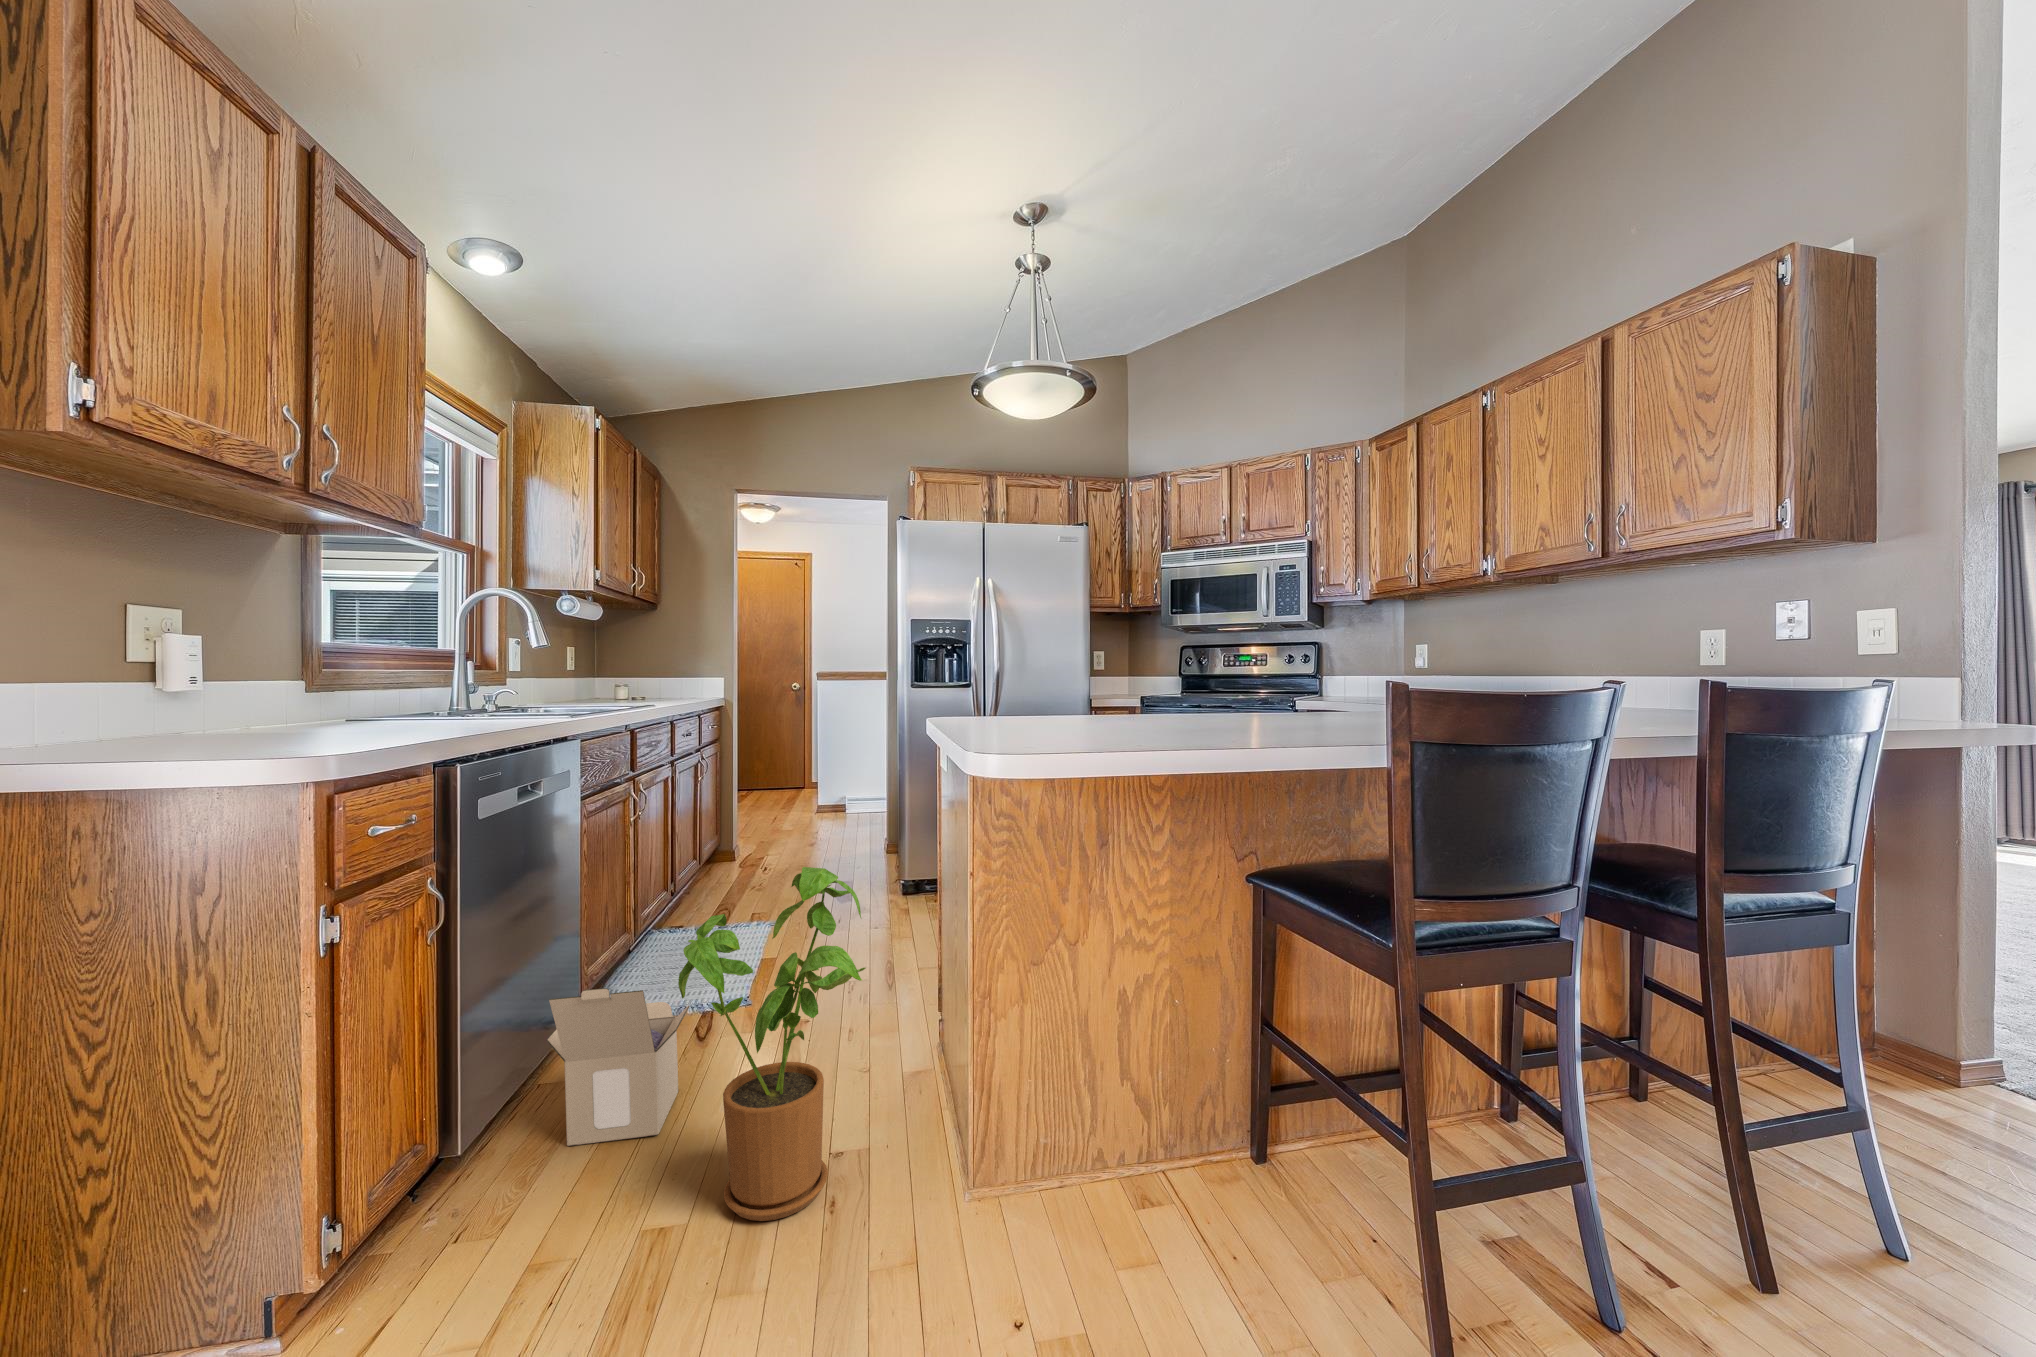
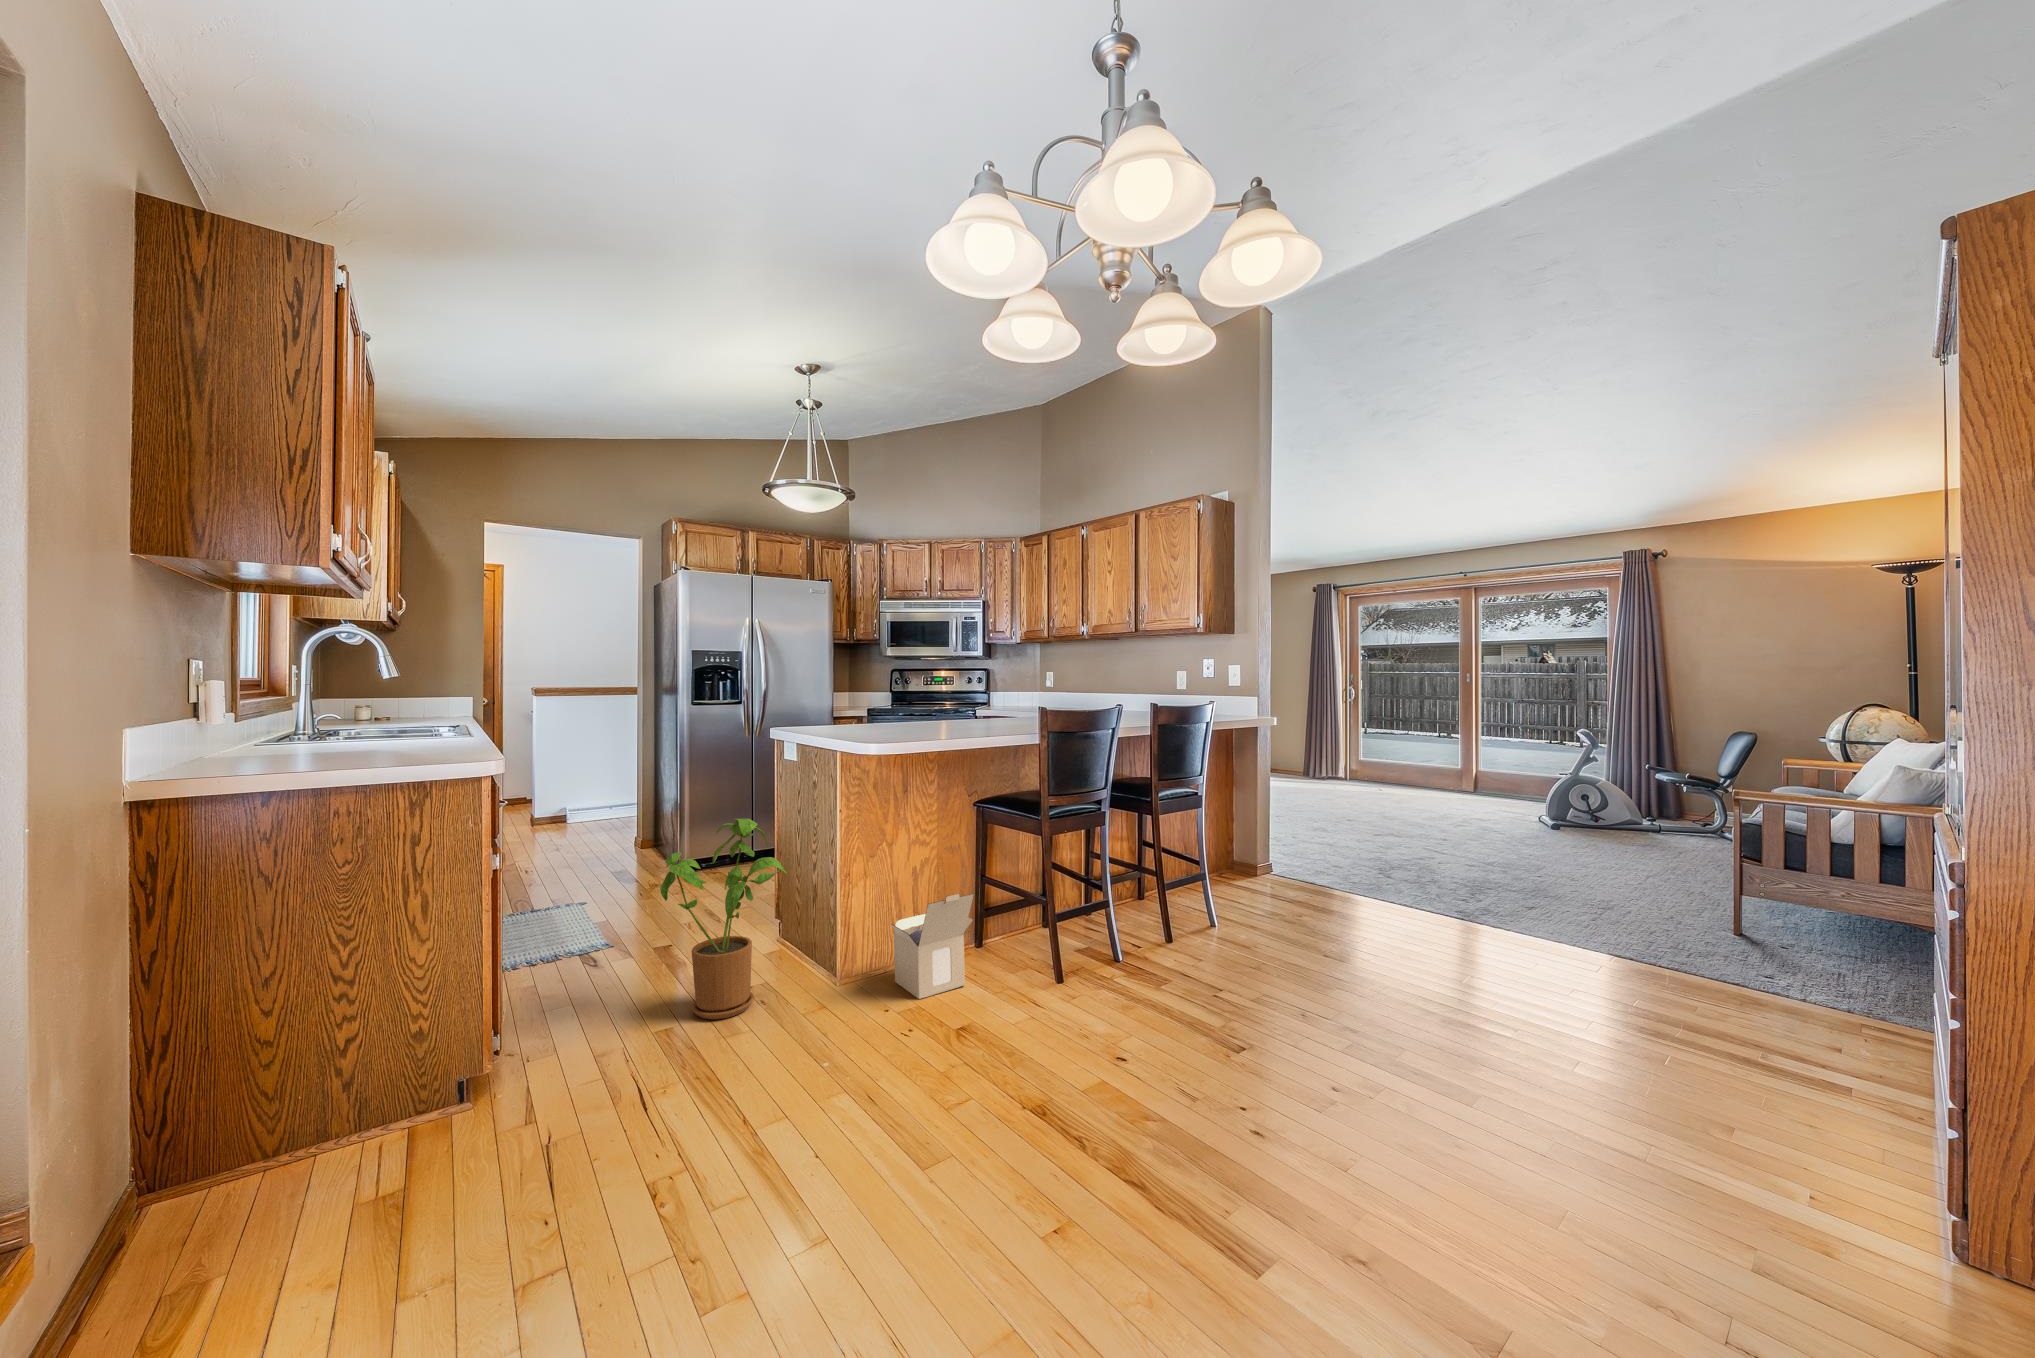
cardboard box: present [546,988,690,1146] -> present [891,894,974,999]

